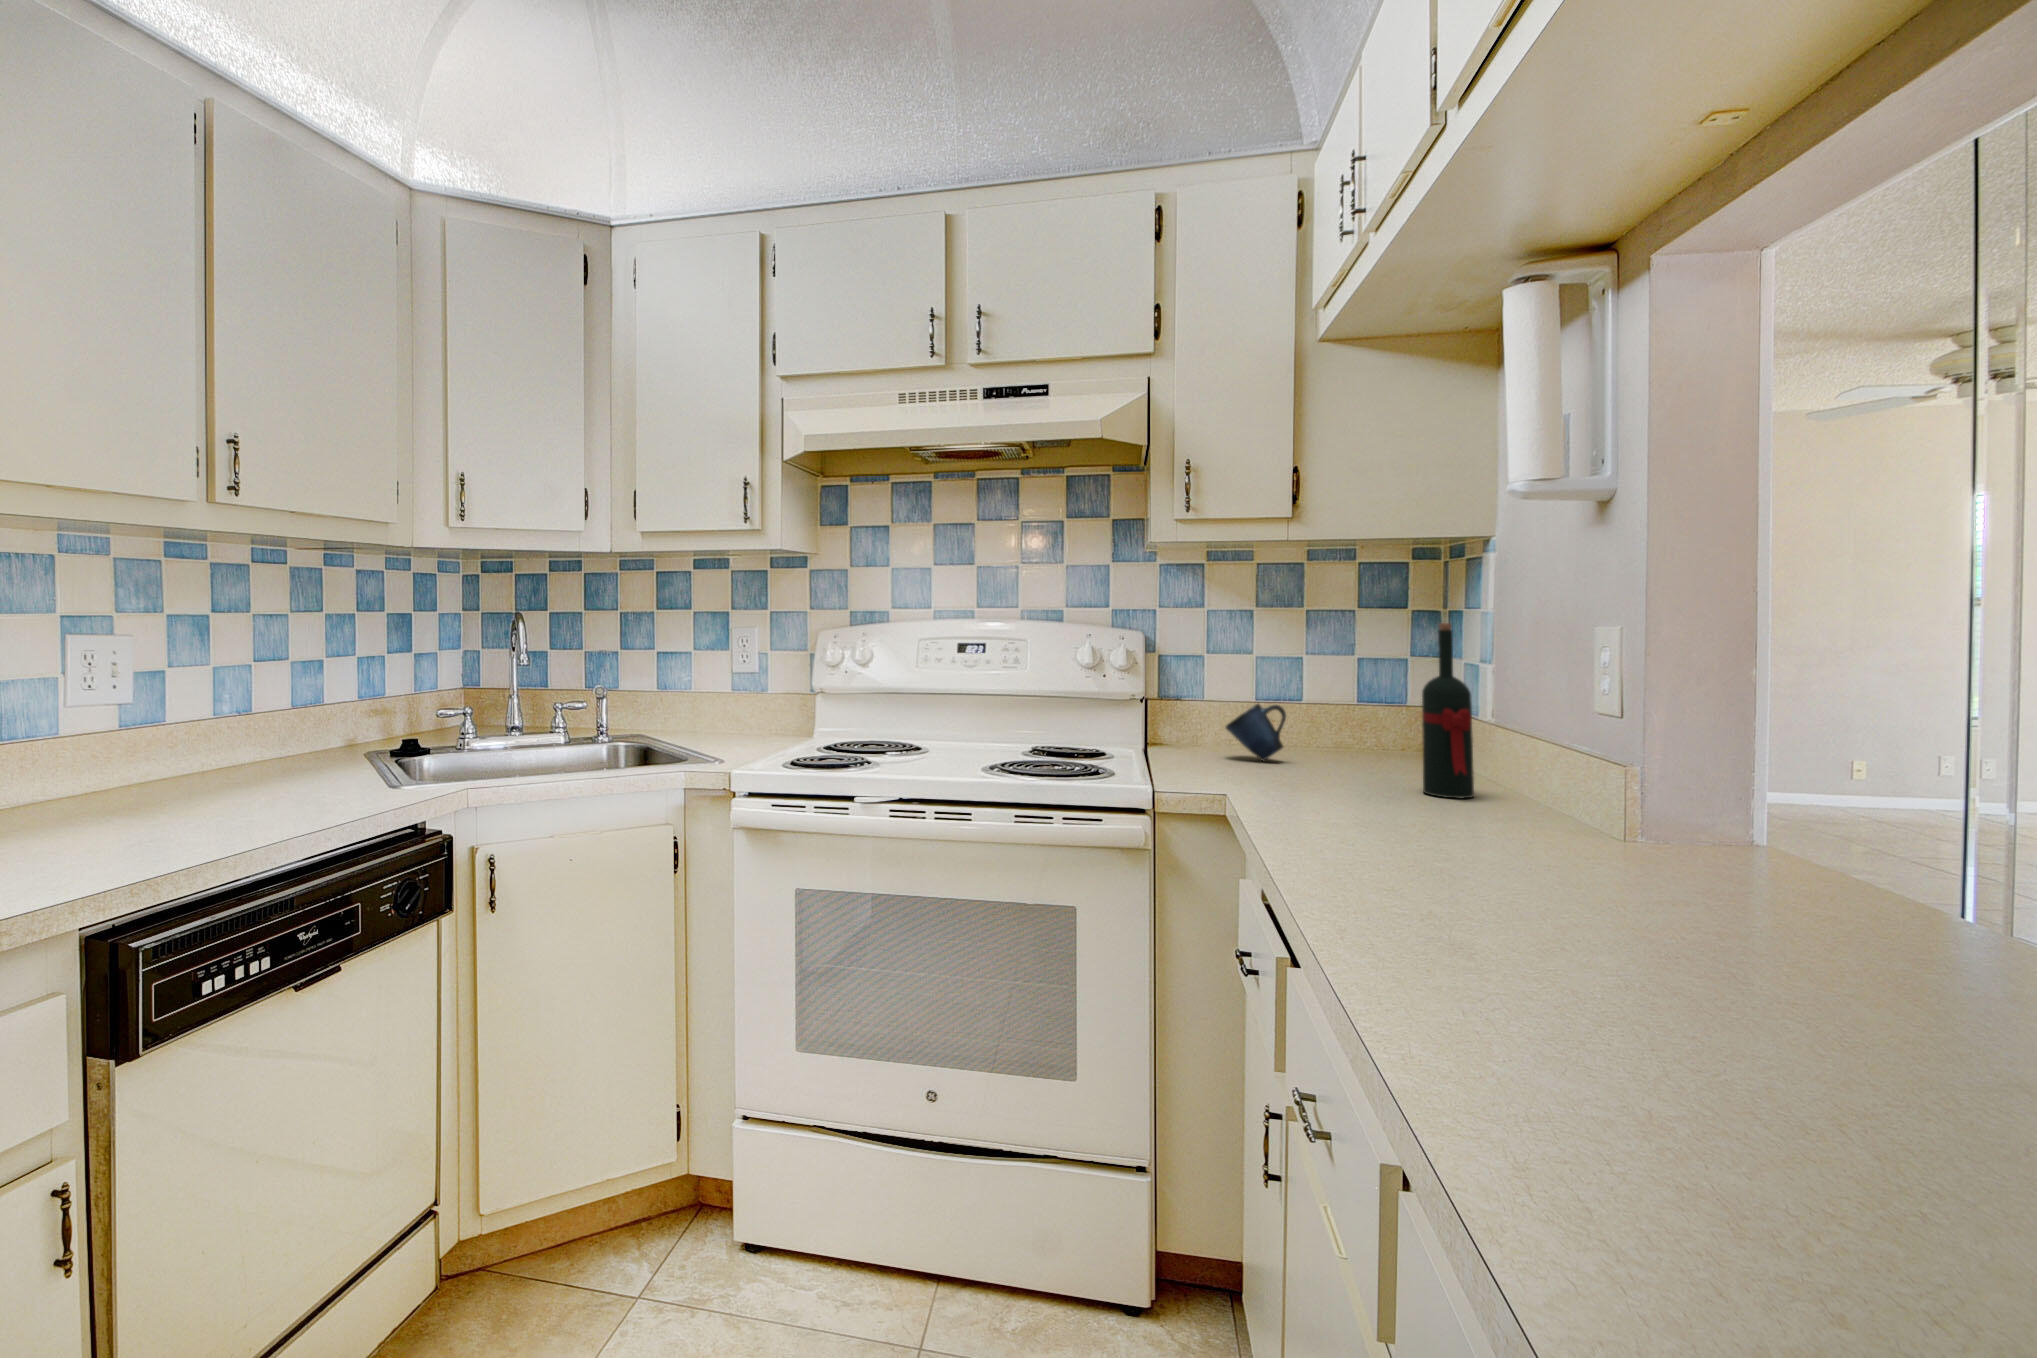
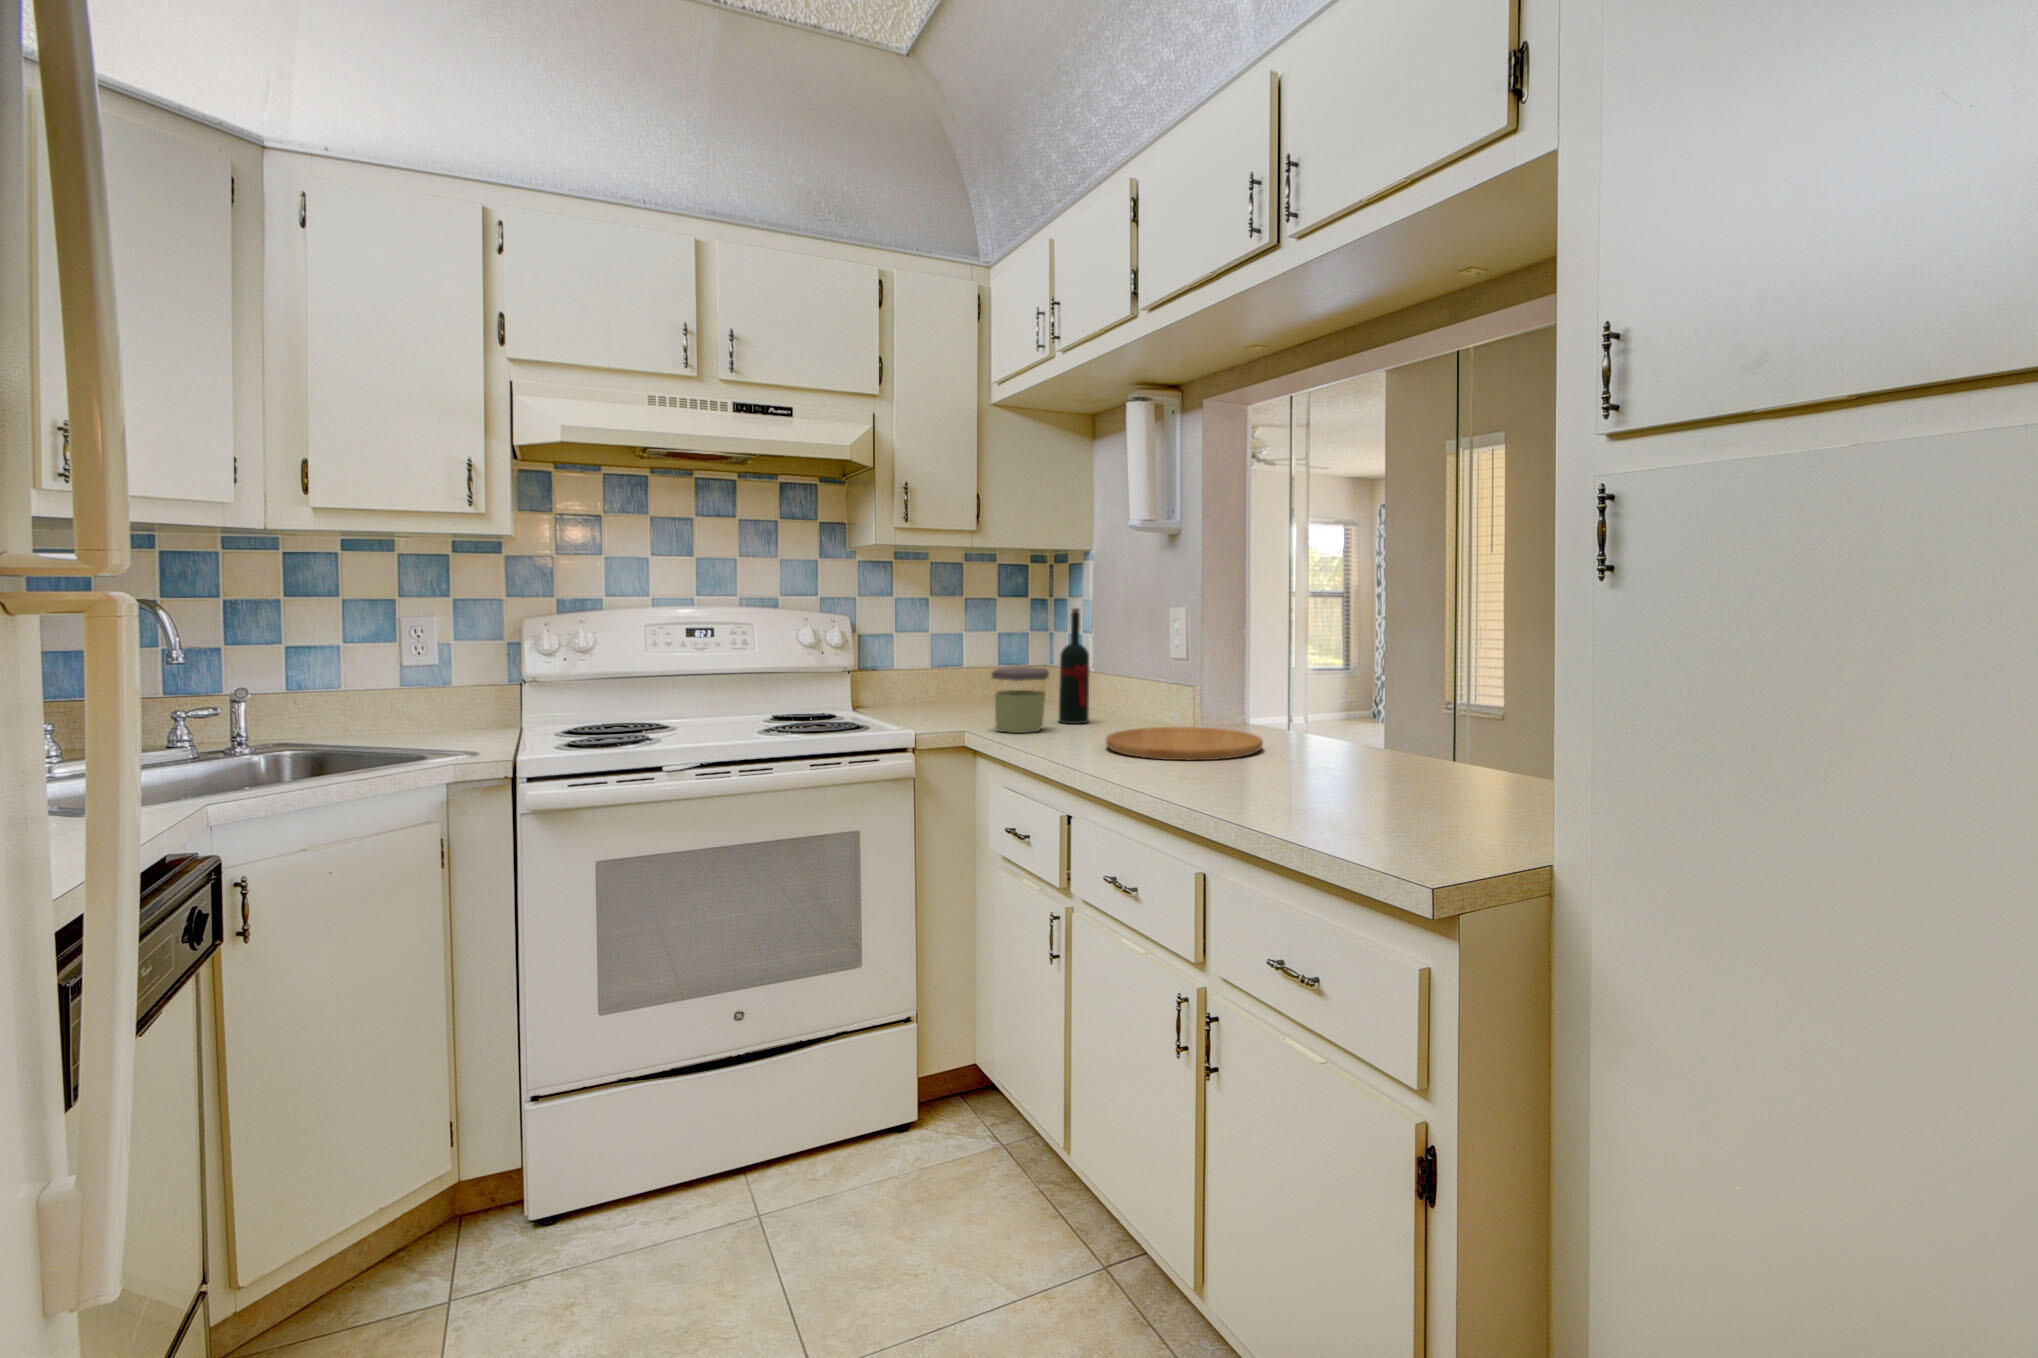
mug: present [1226,704,1286,761] -> none [914,671,960,715]
jar: none [1294,707,1390,806] -> present [992,667,1049,733]
cutting board: none [1450,825,1809,918] -> present [1106,727,1263,760]

